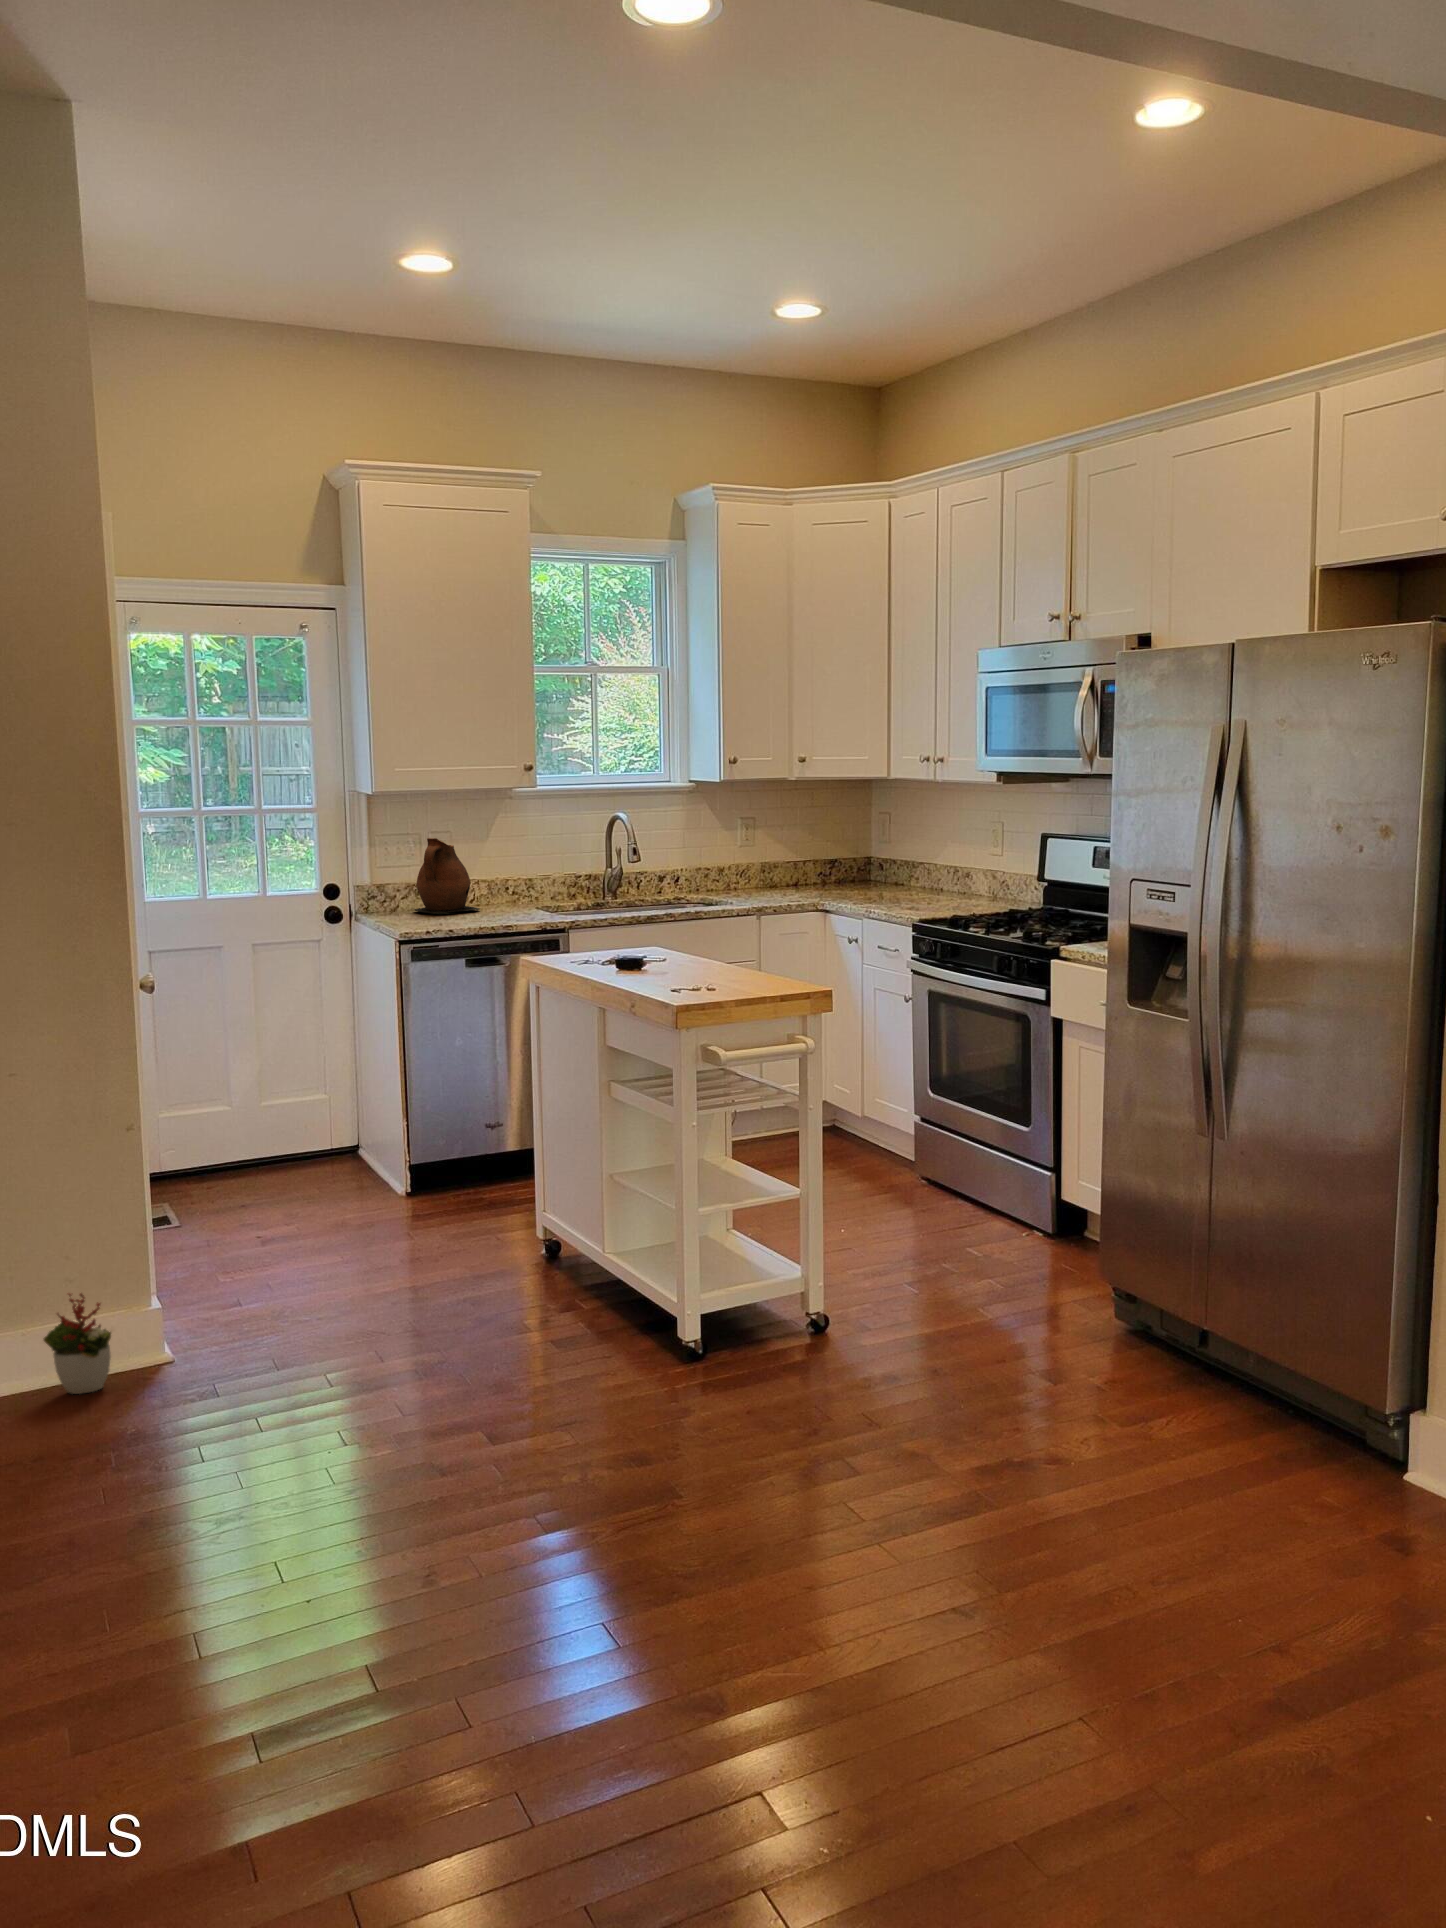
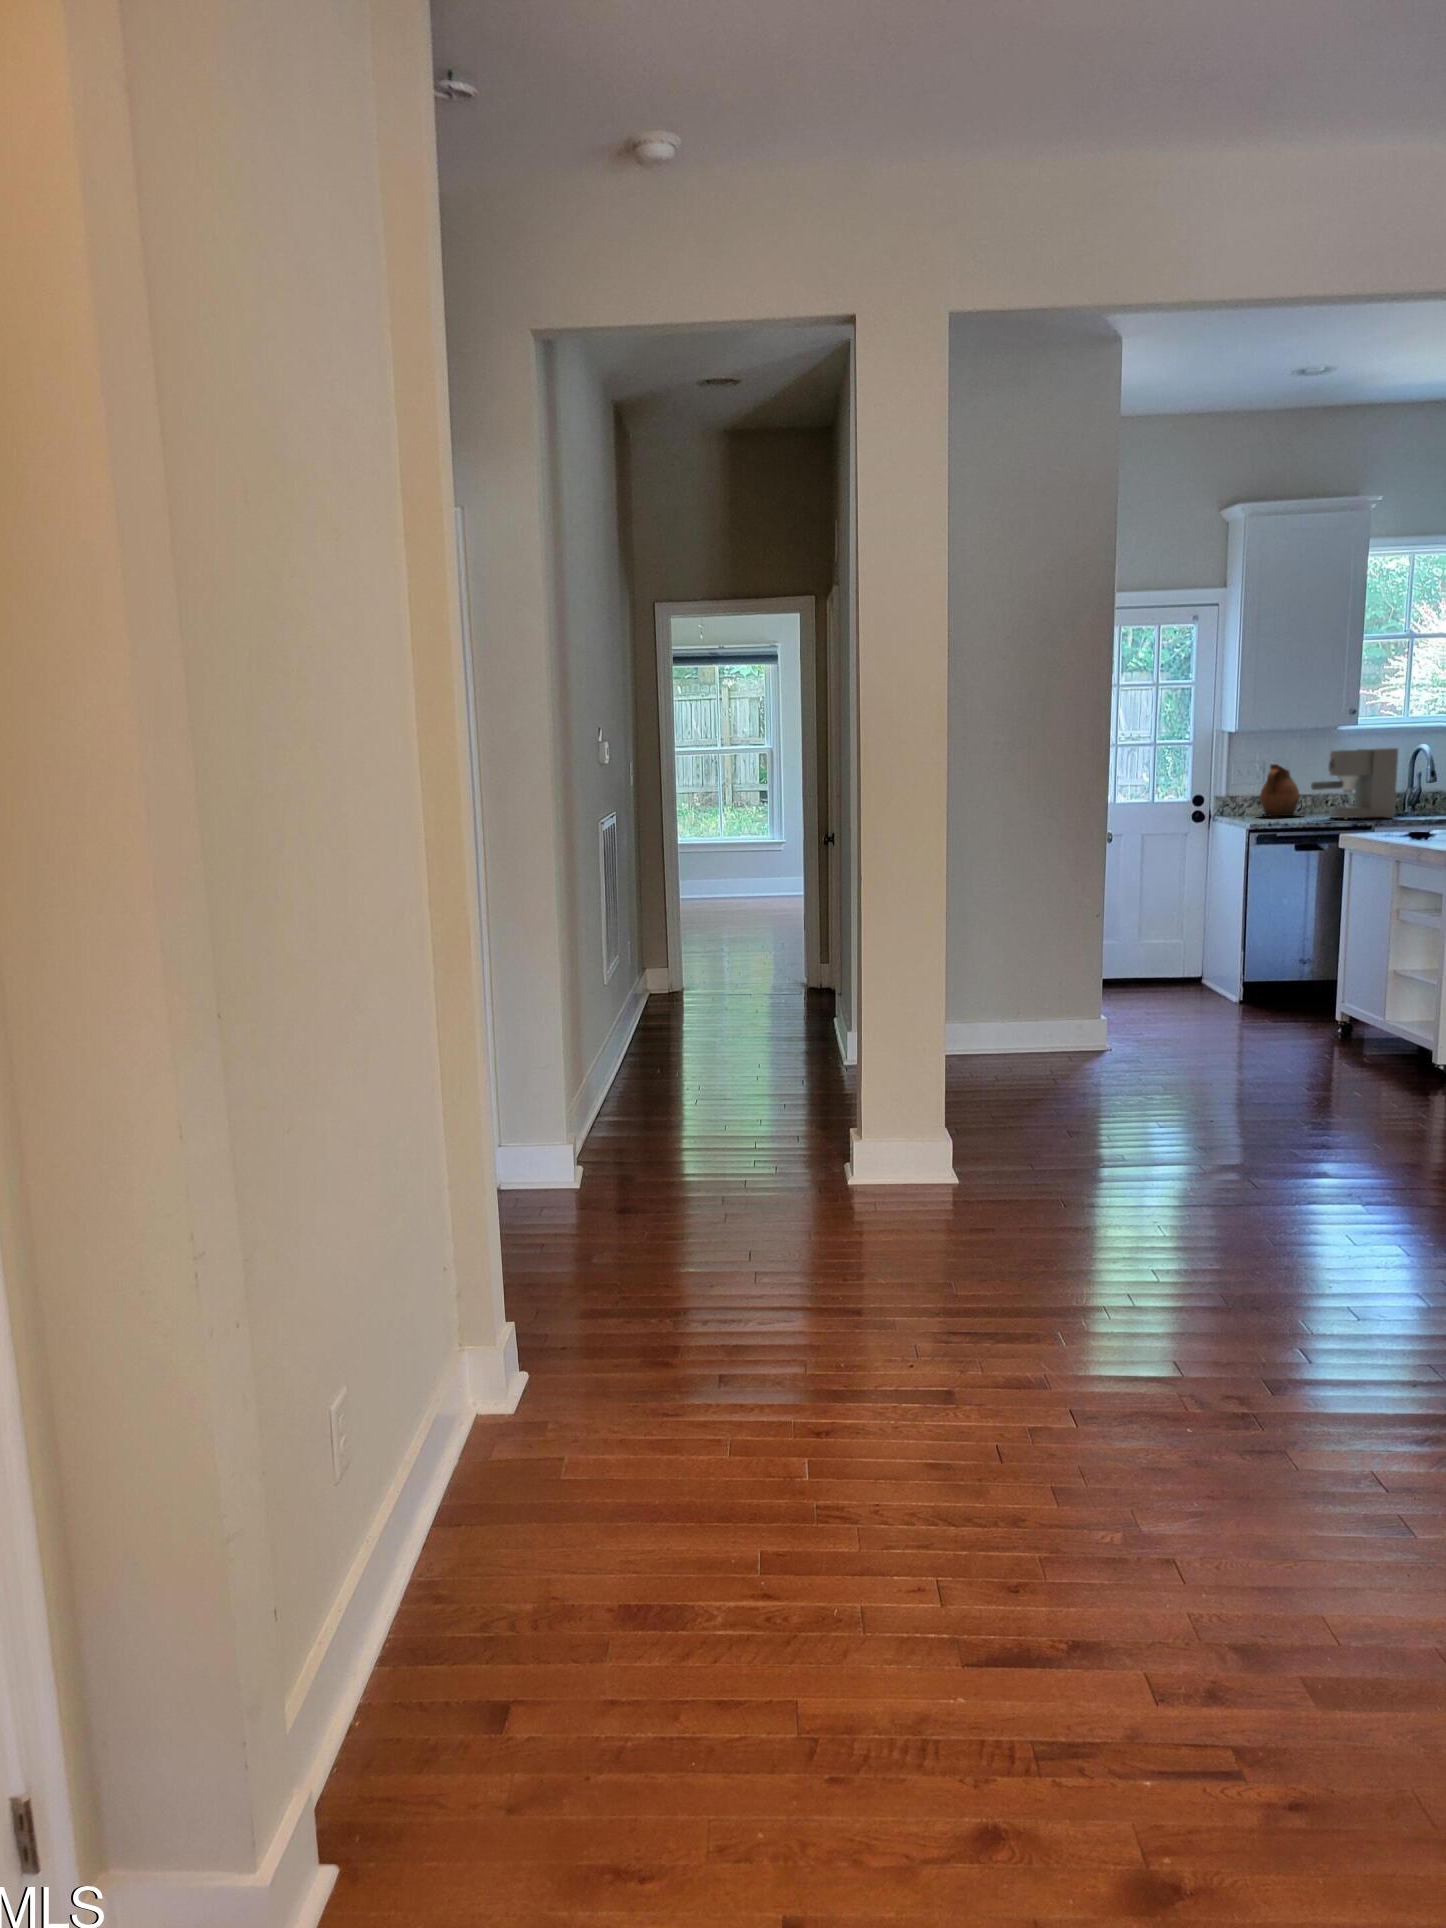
coffee maker: none [481,818,592,921] -> present [1311,748,1398,819]
decorative plant: present [44,1293,111,1394] -> none [1047,998,1083,1054]

